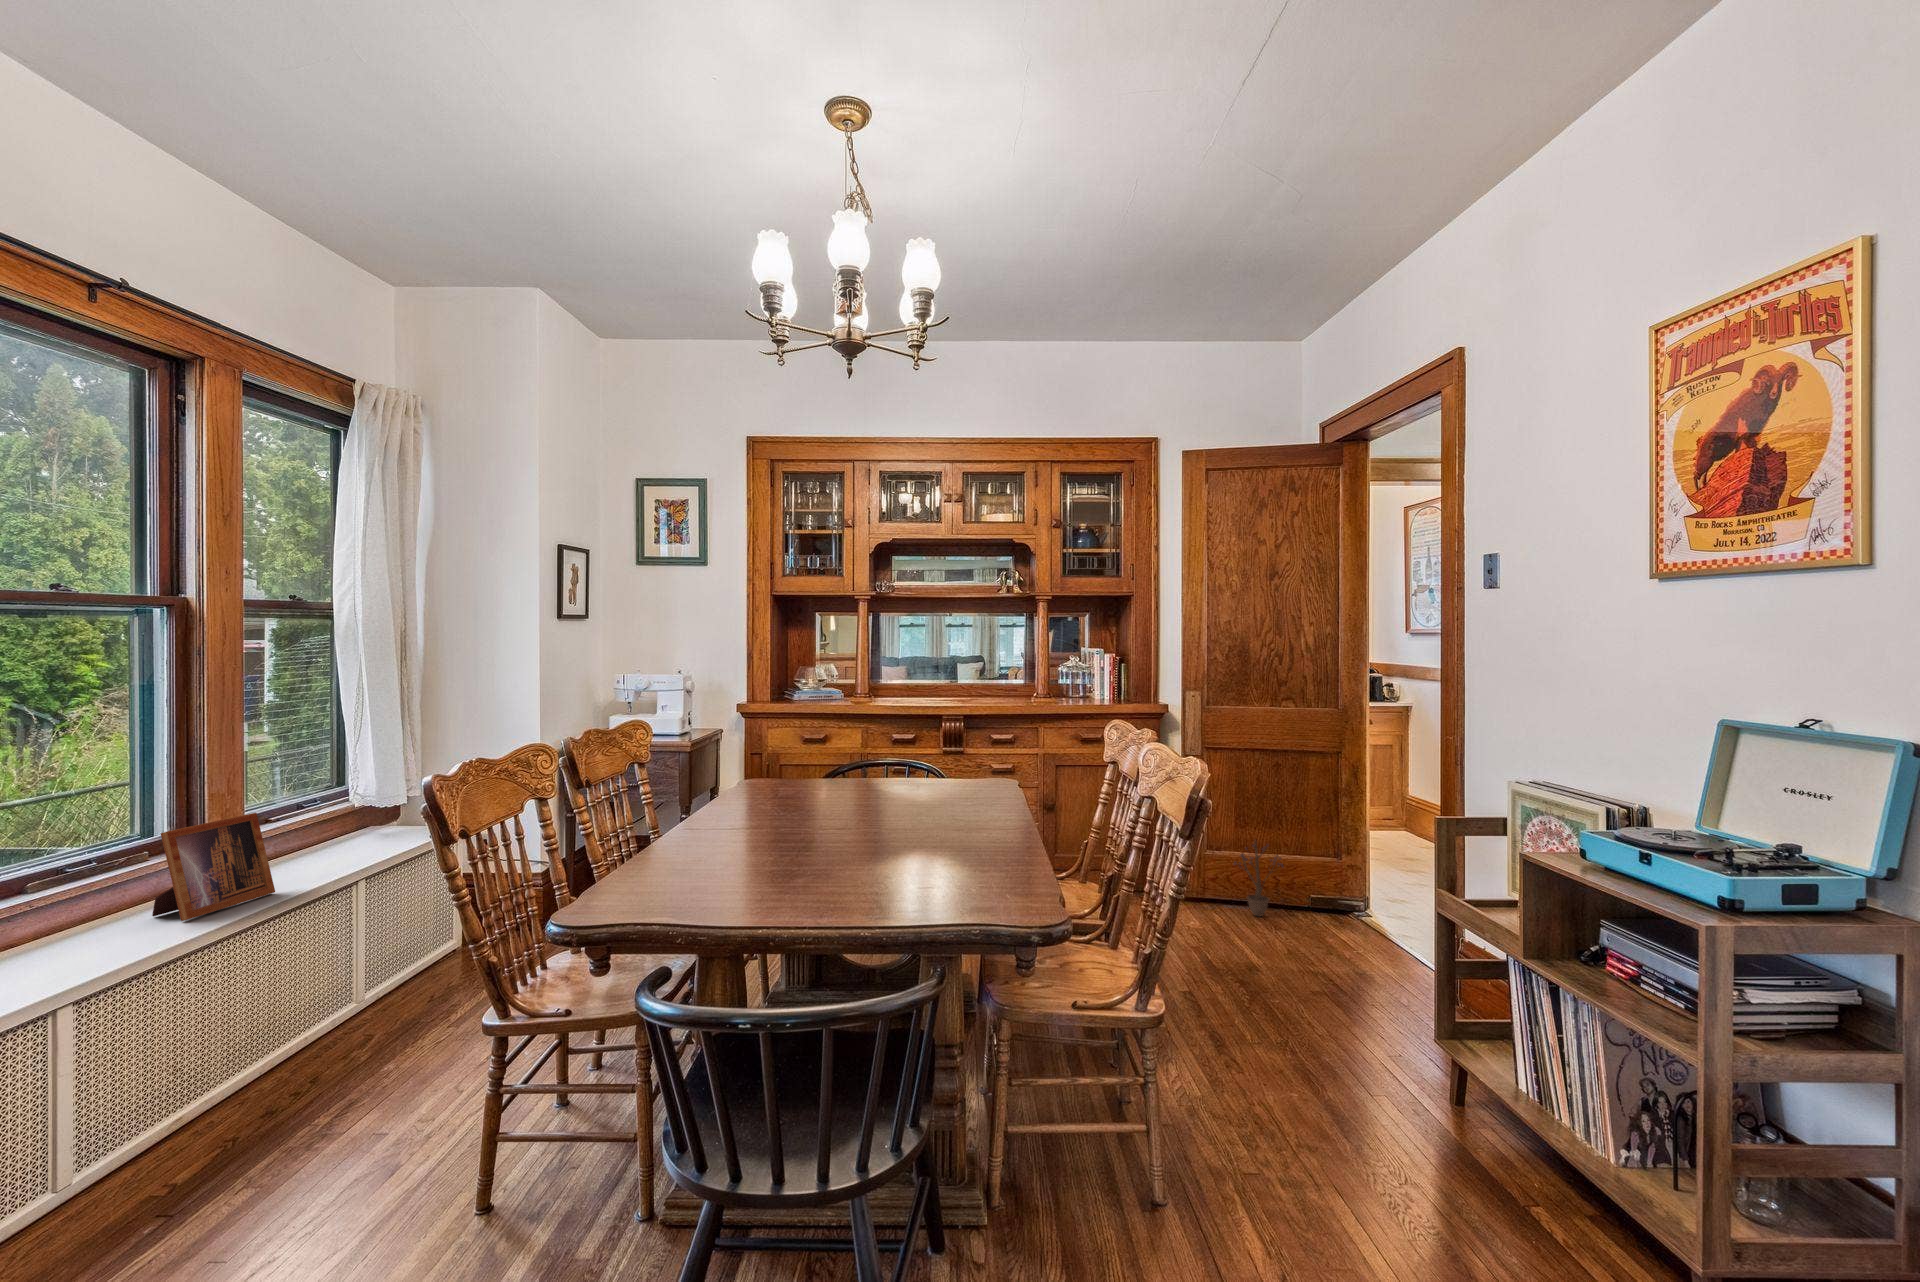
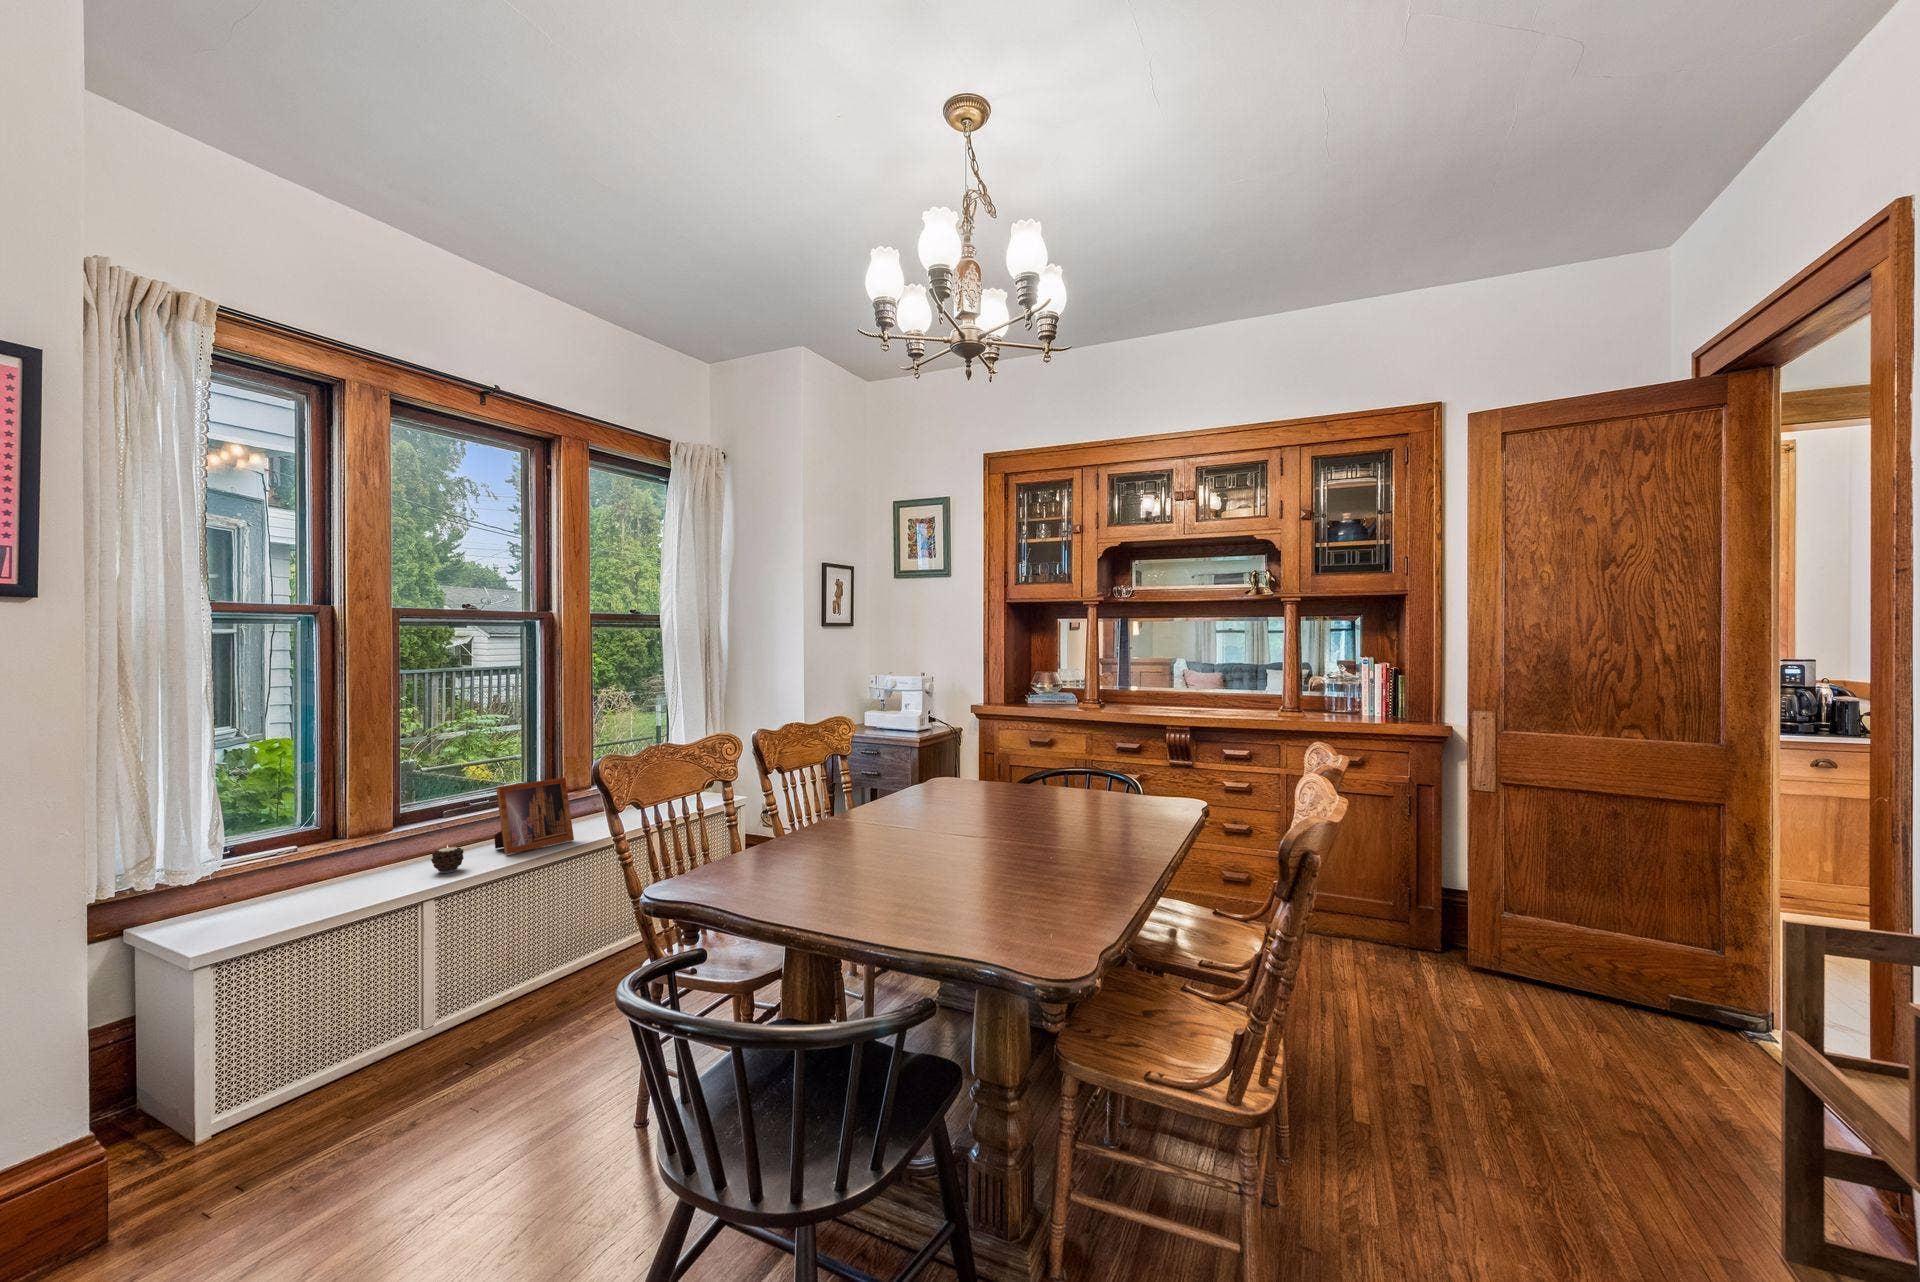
decorative plant: present [1228,840,1283,916] -> none [1522,909,1615,1012]
candle: none [80,915,134,955] -> present [431,846,464,873]

